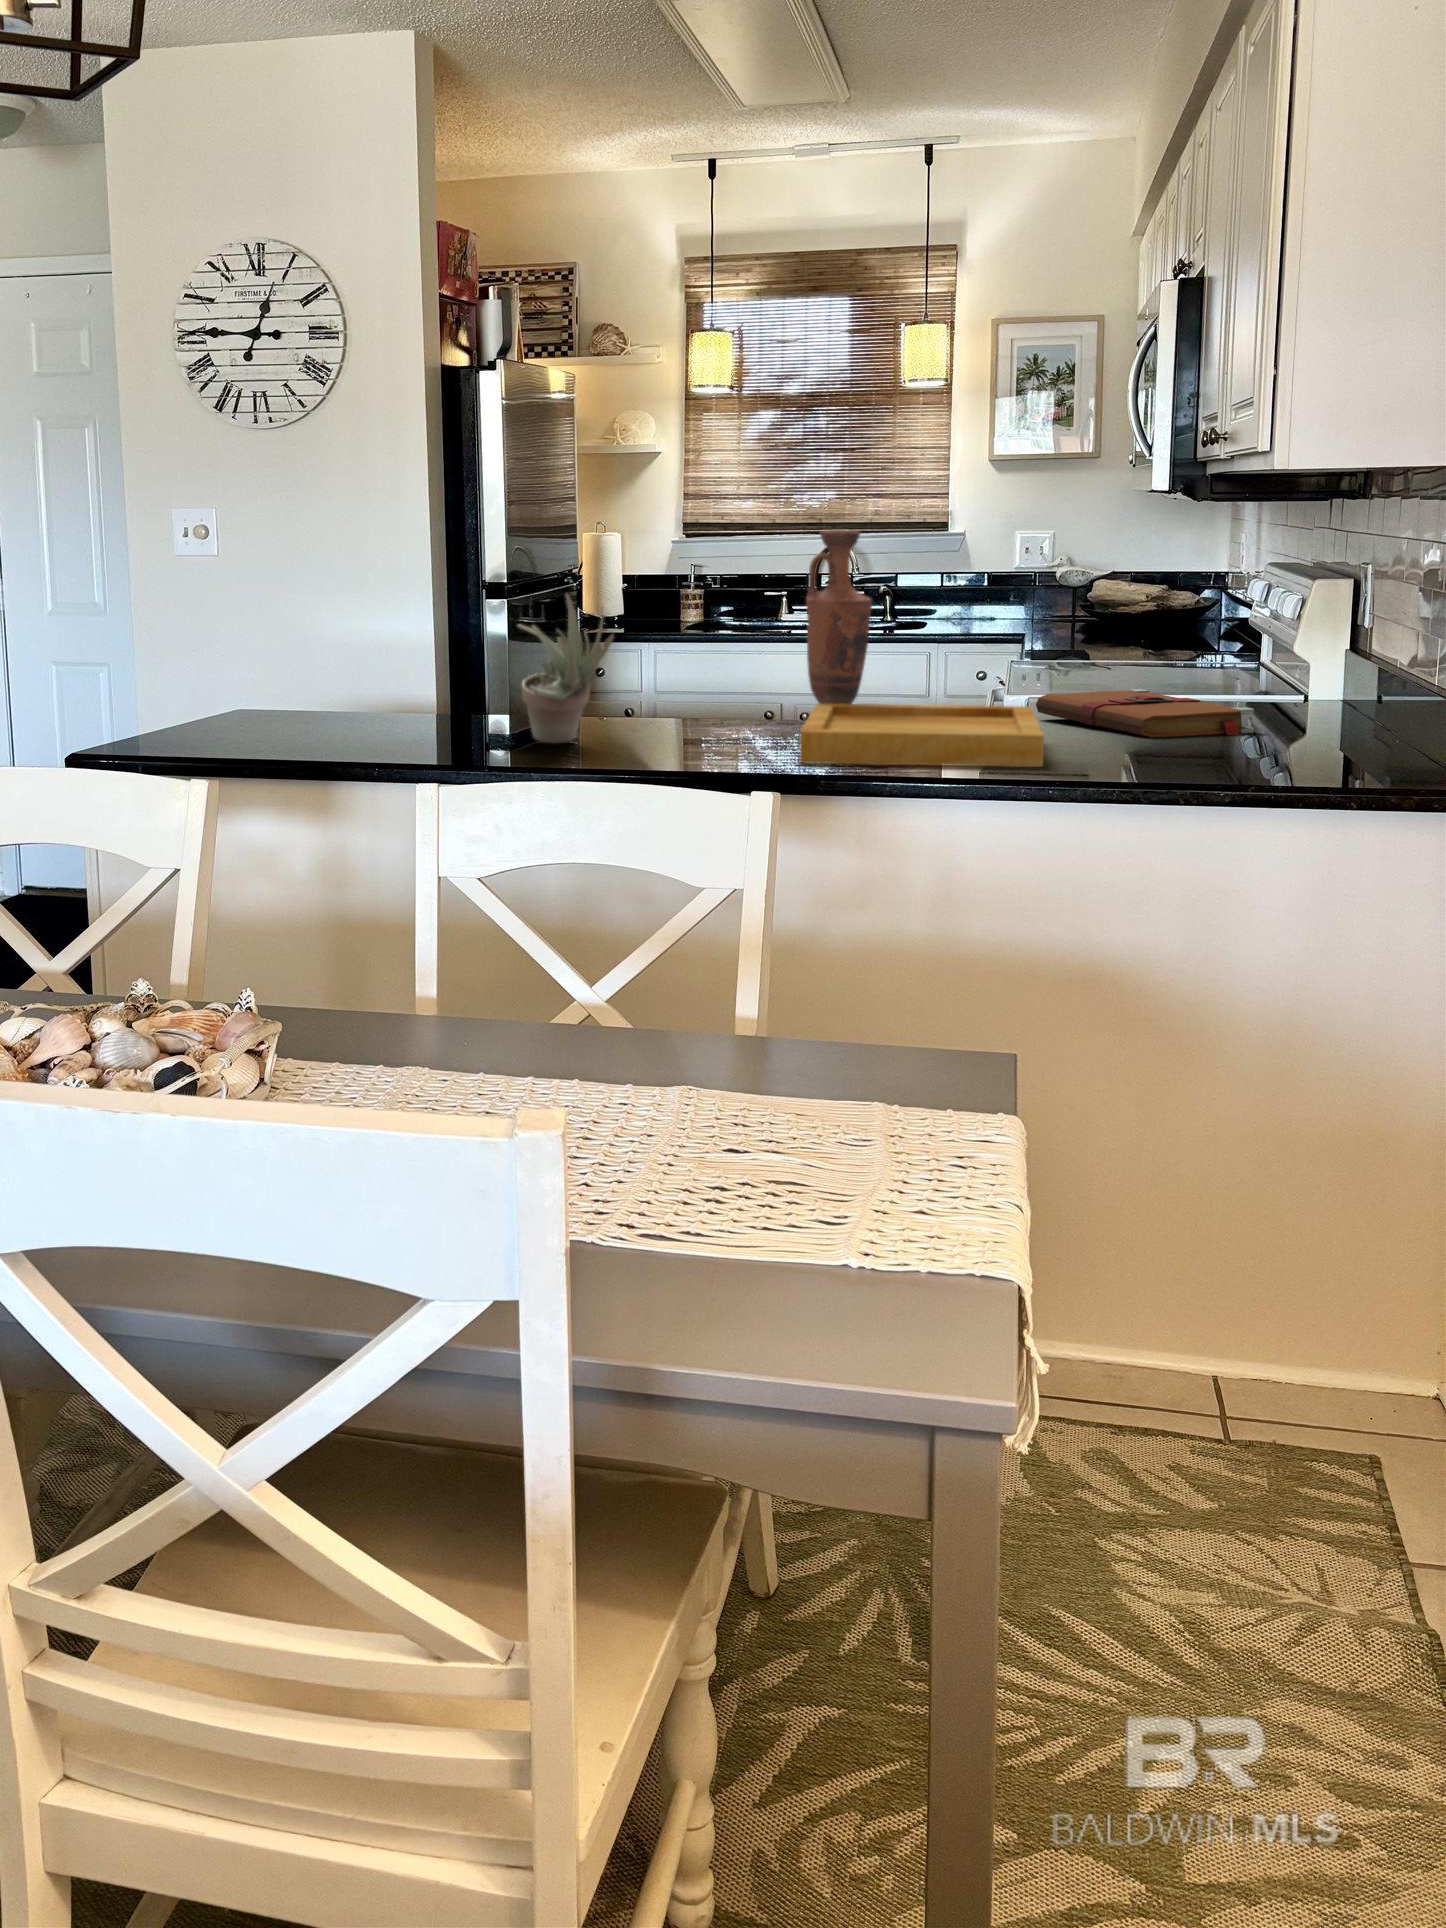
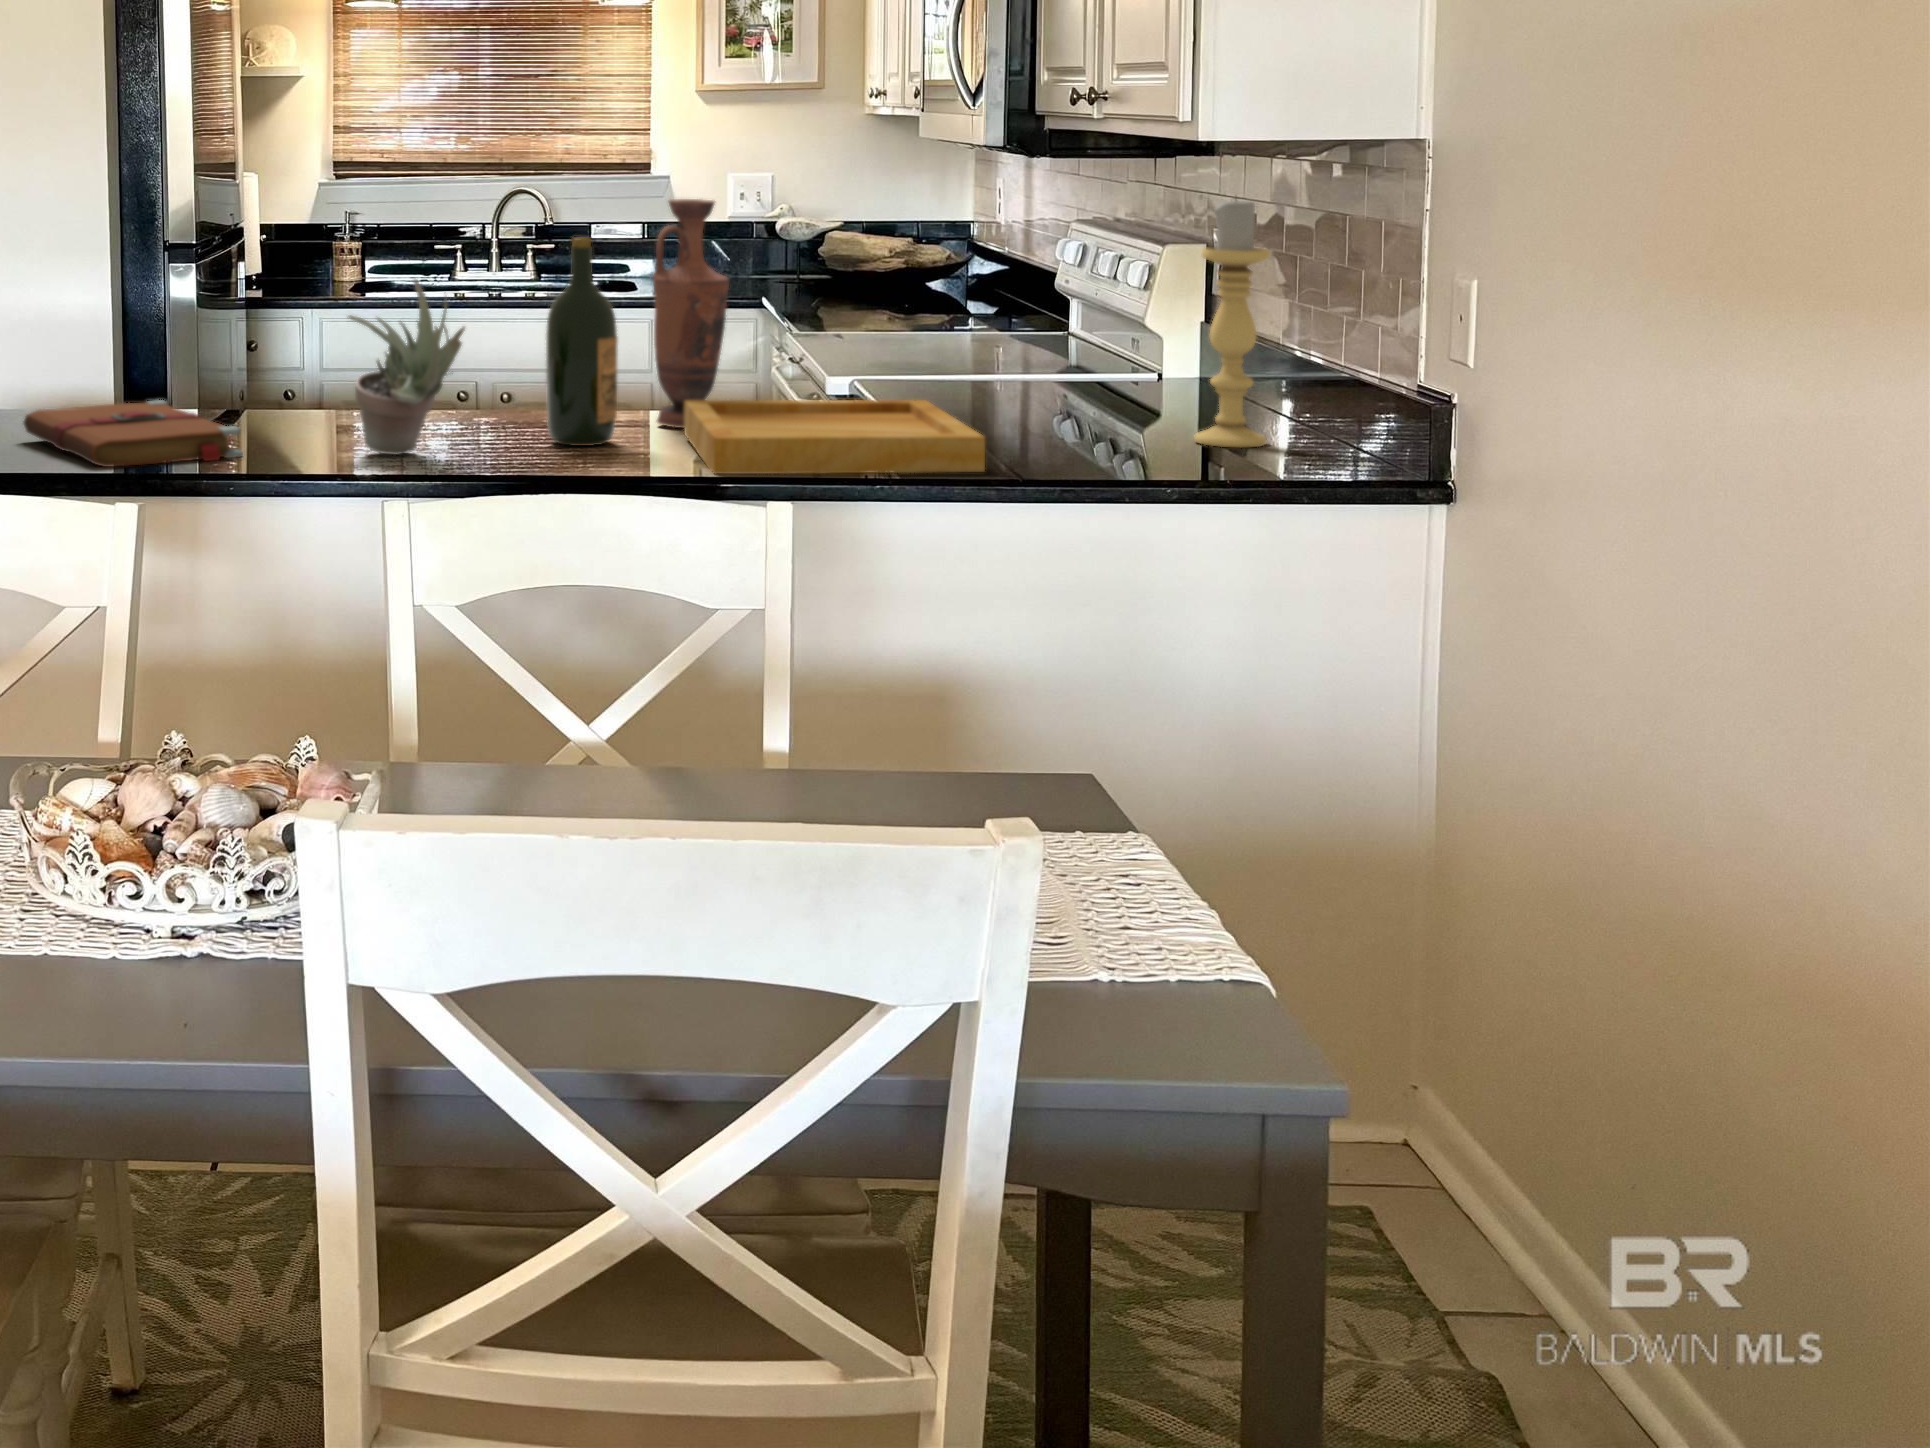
candle holder: none [1272,521,1348,753] -> present [1194,199,1270,448]
wine bottle: none [695,561,755,740] -> present [546,237,618,446]
book: present [1036,689,1254,737] -> present [23,400,243,467]

